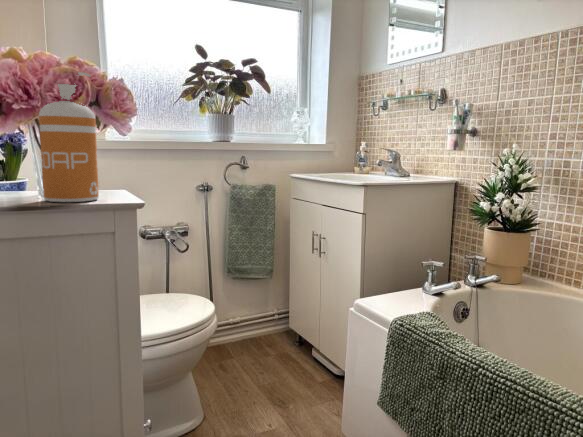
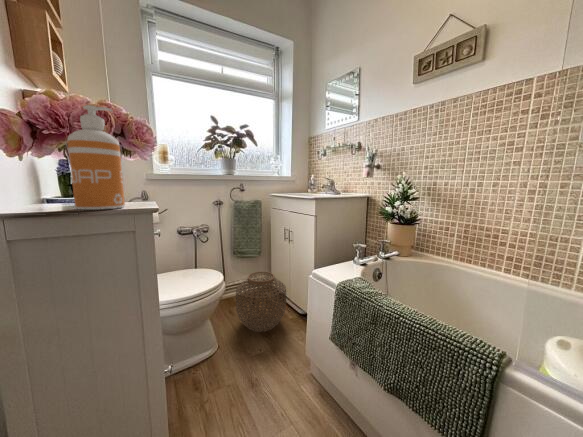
woven basket: none [231,303,312,400] -> present [236,272,286,332]

